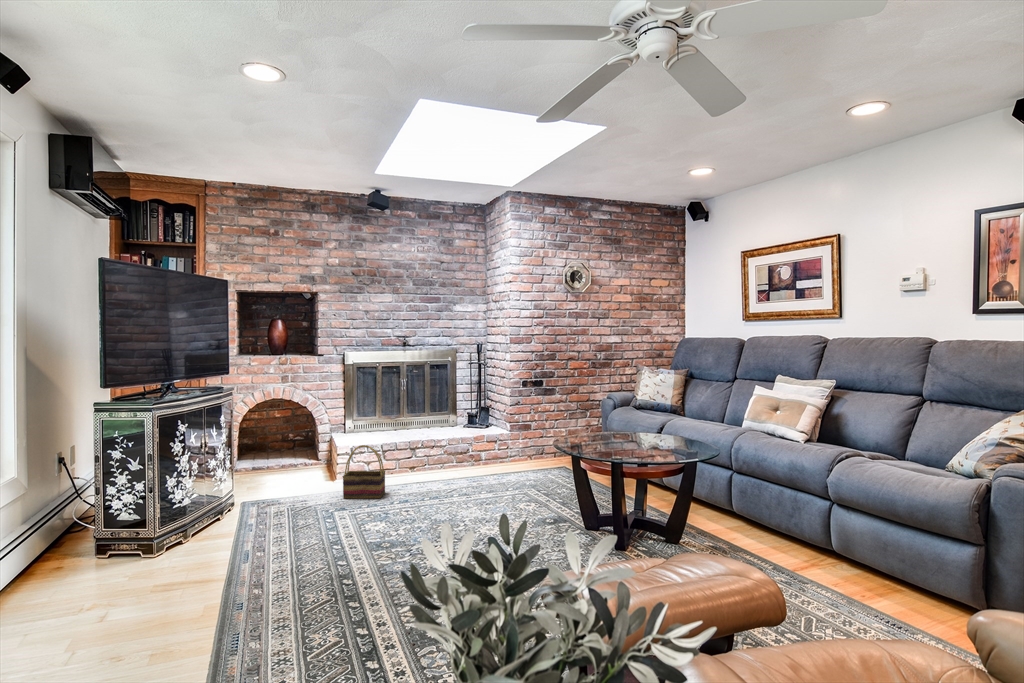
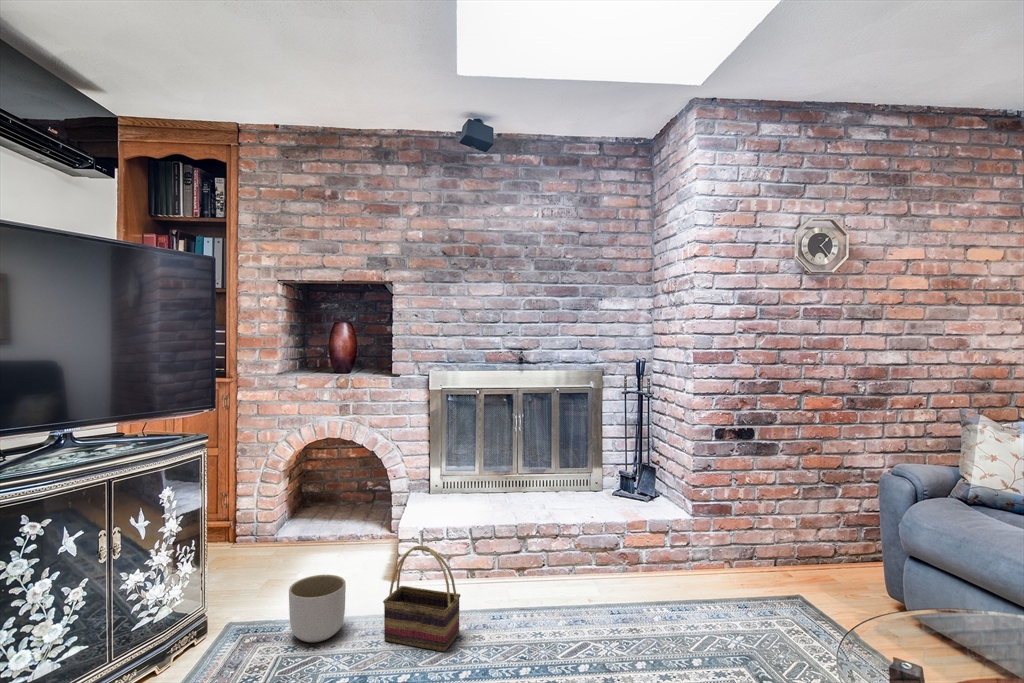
planter: none [284,468,318,503] -> present [289,575,346,642]

